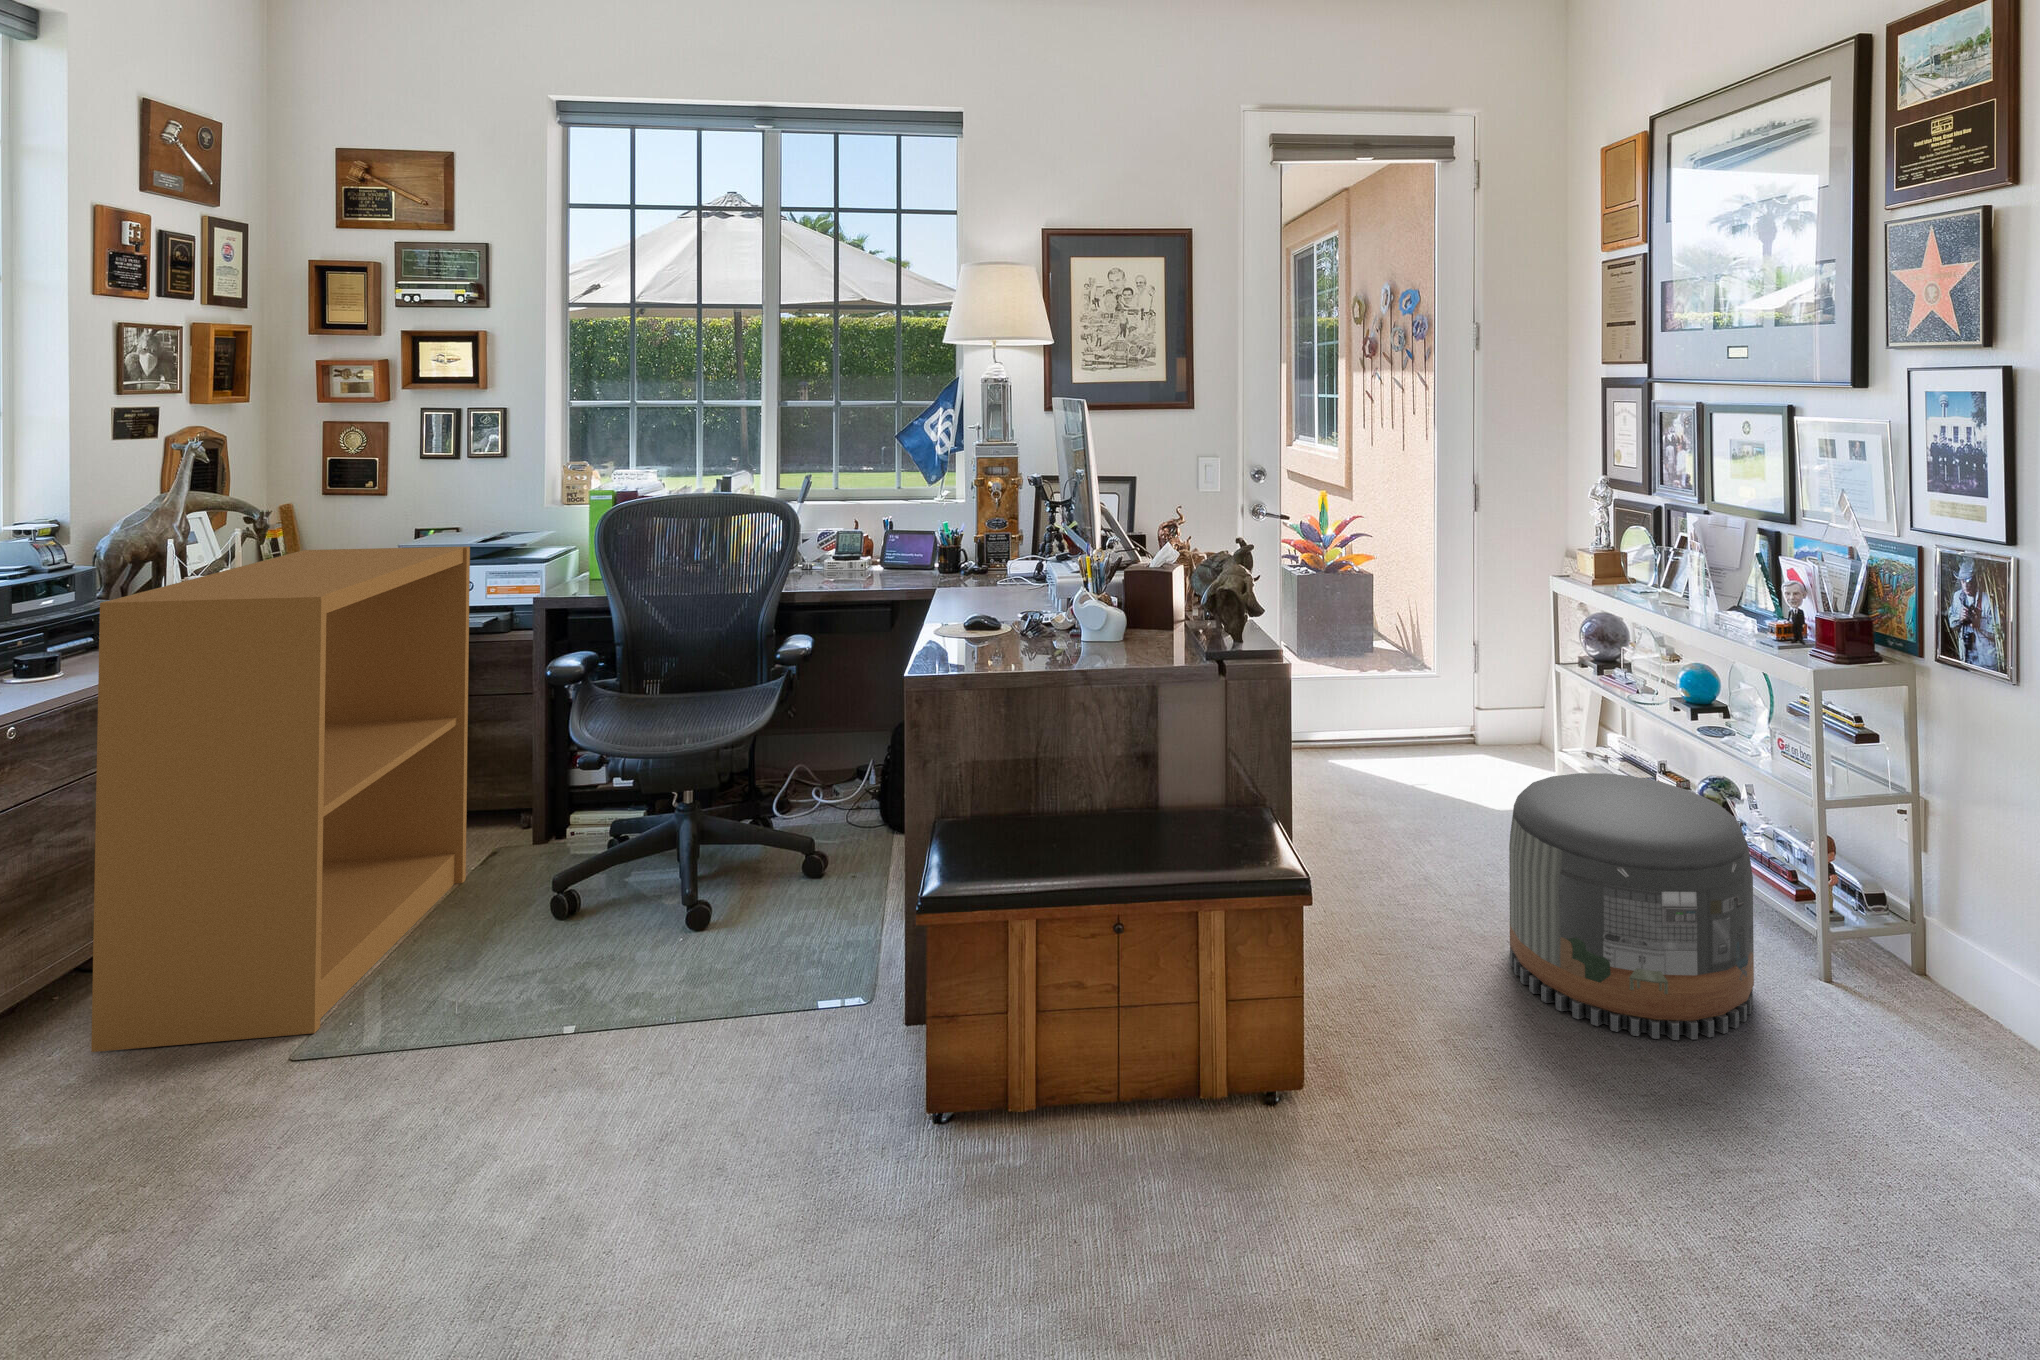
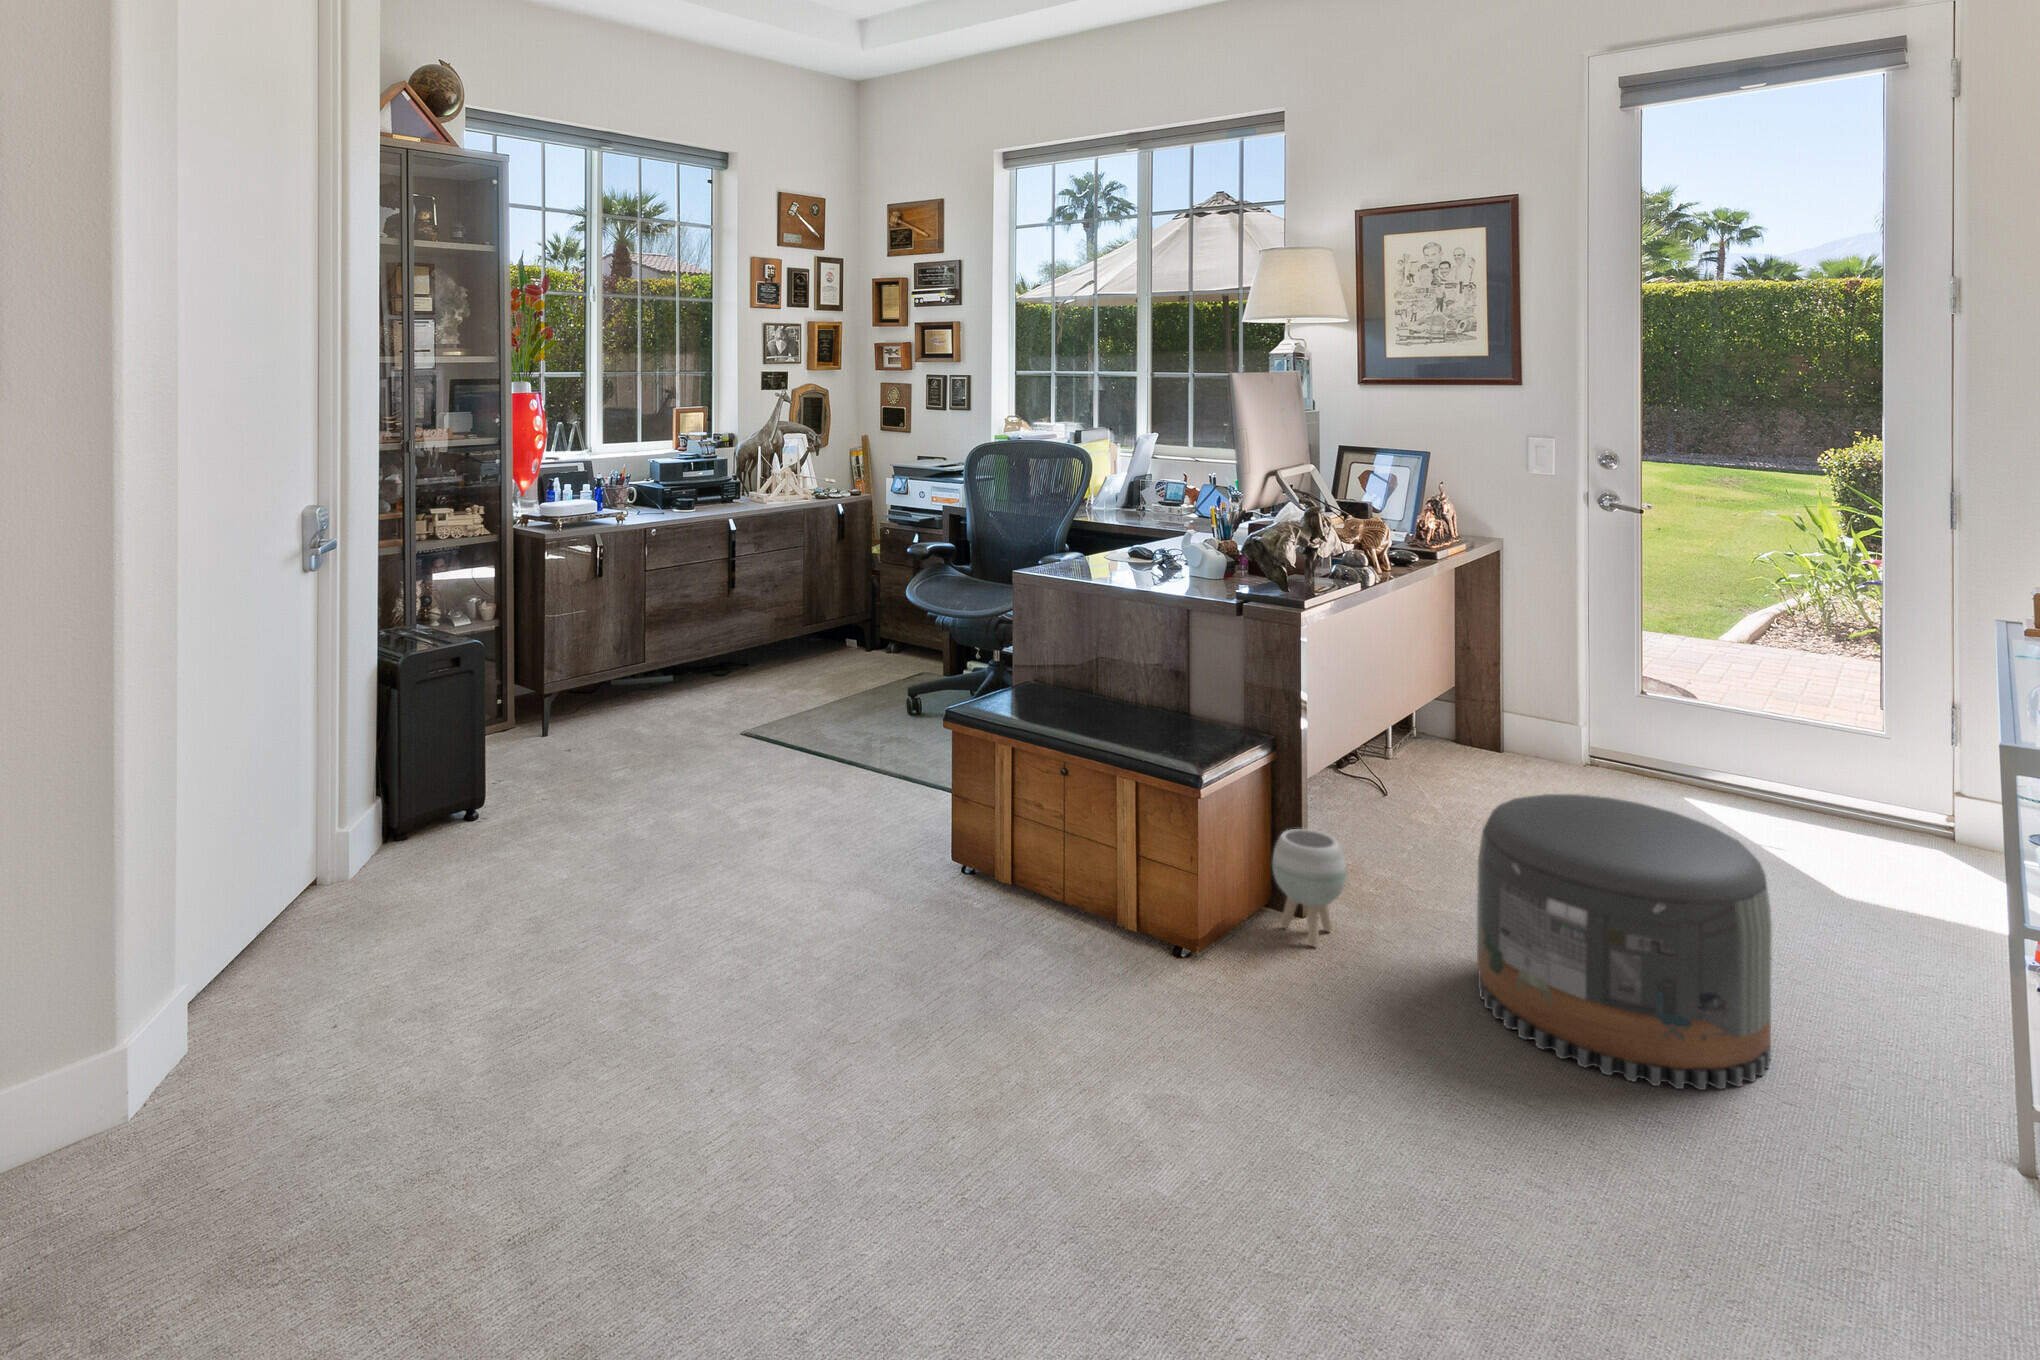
bookshelf: present [91,547,470,1052] -> none [689,460,889,719]
planter: none [1344,898,1422,1030] -> present [1272,829,1347,947]

